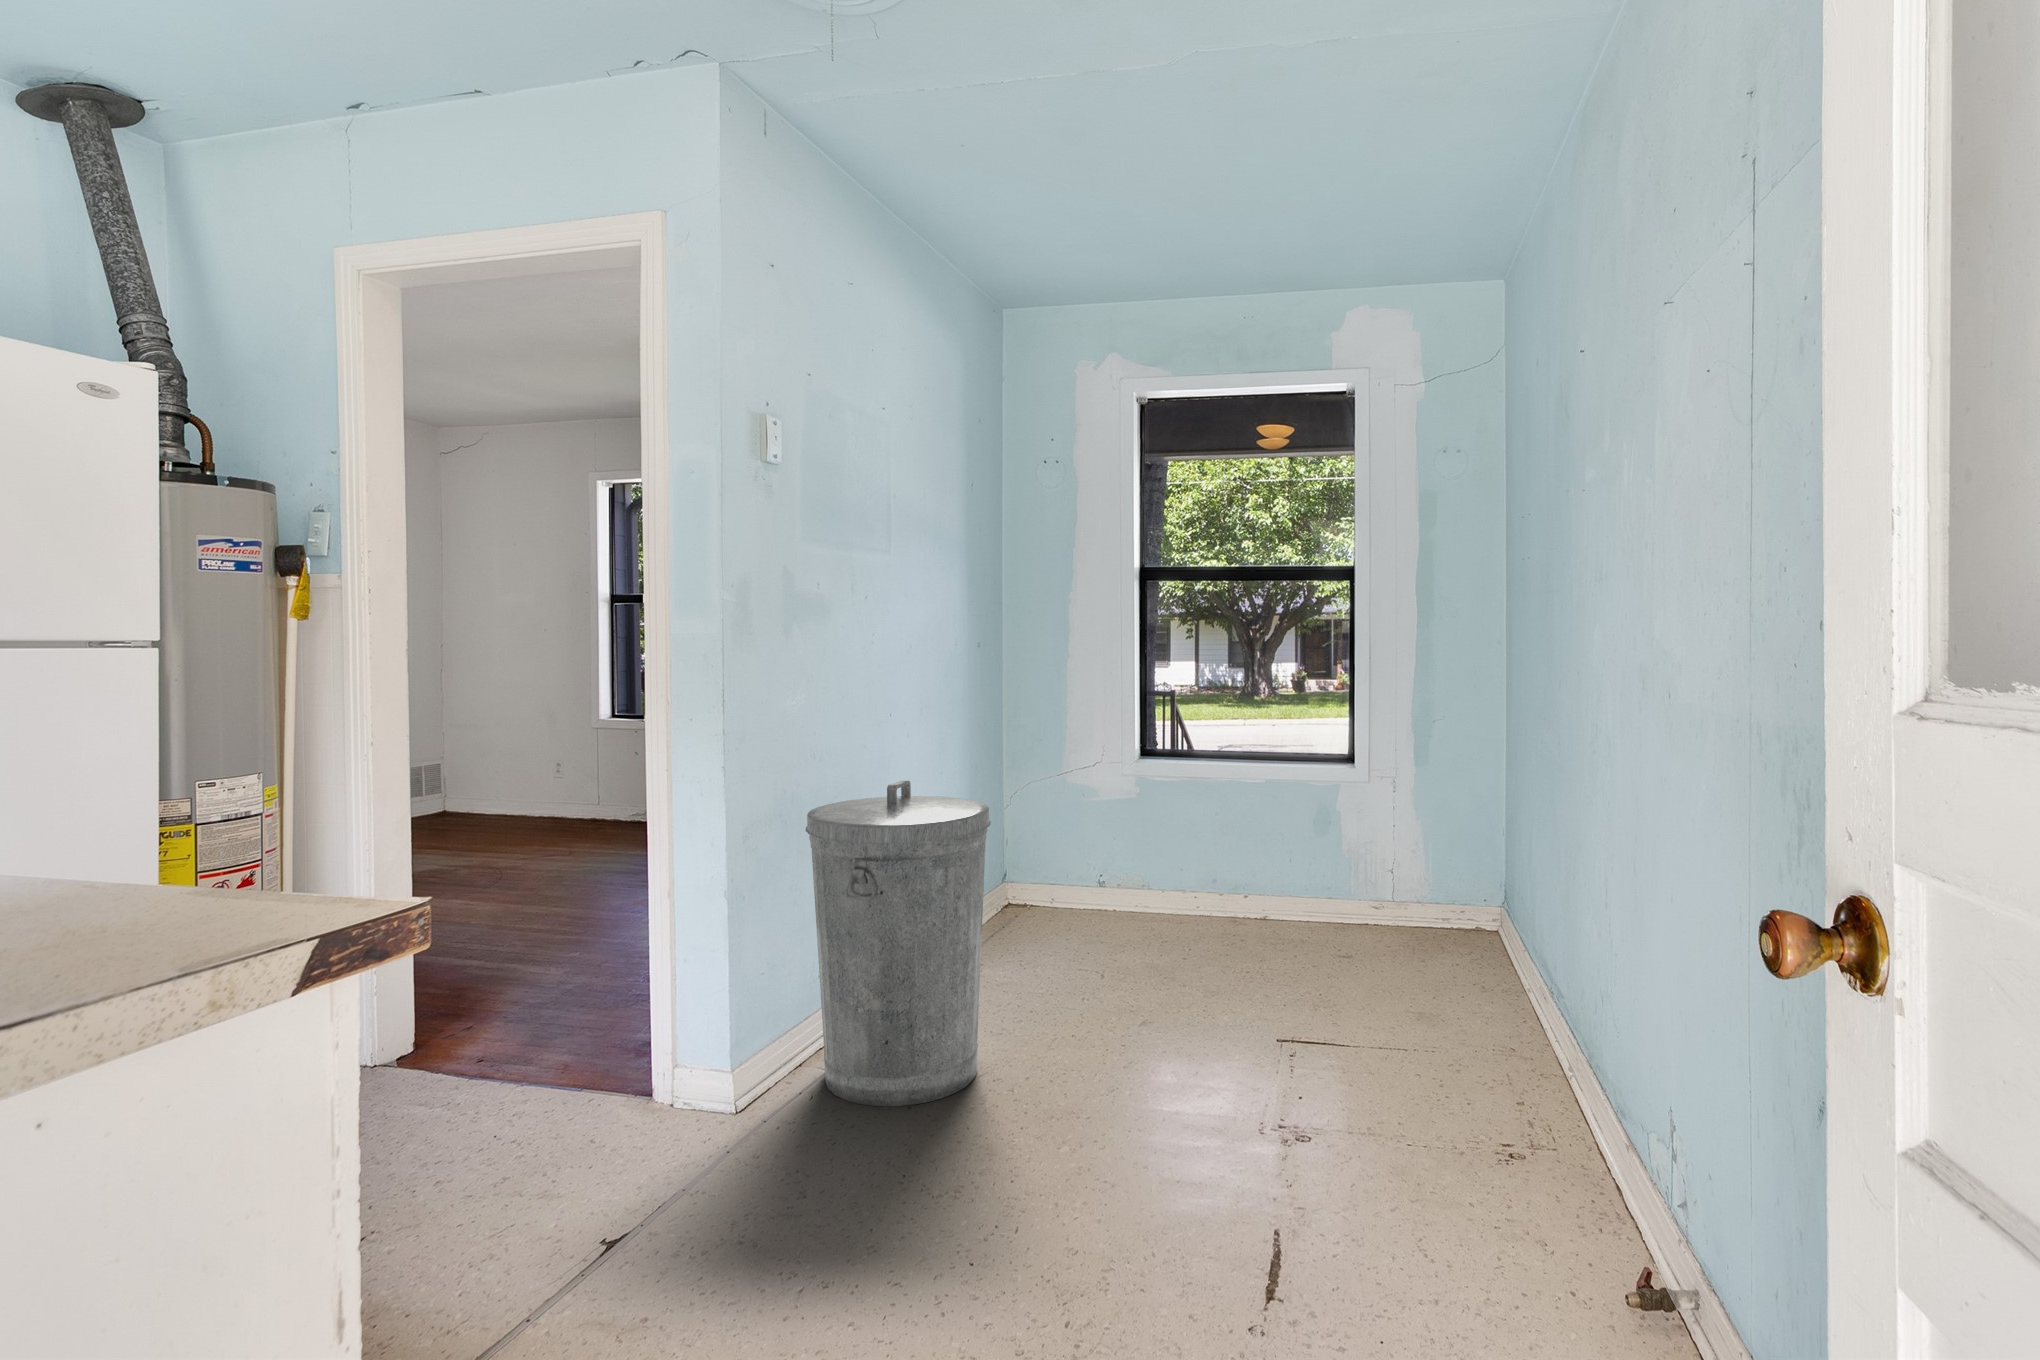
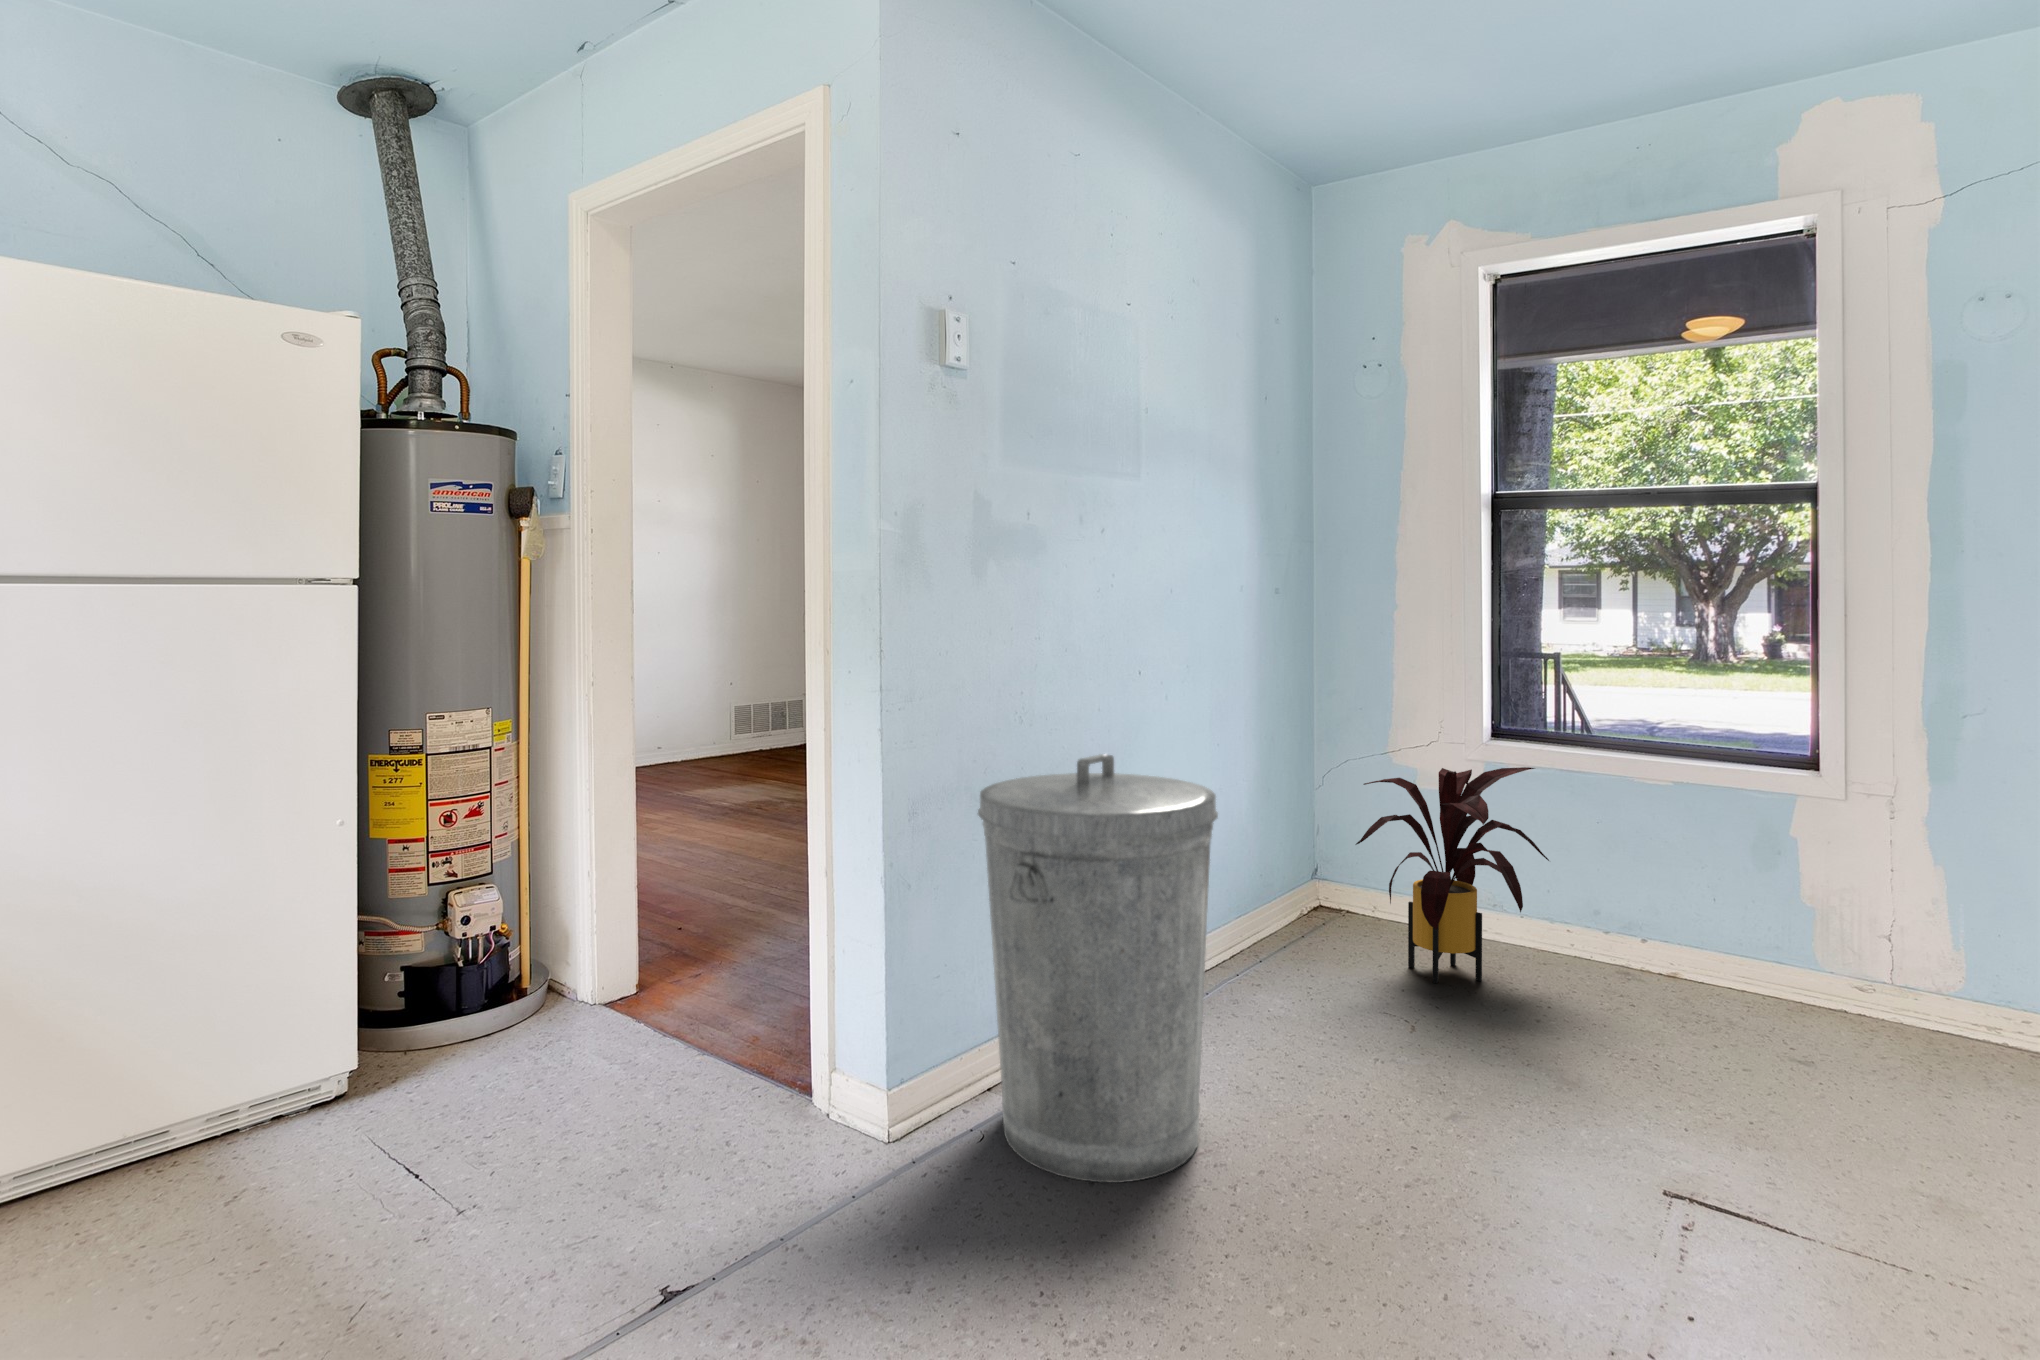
house plant: none [1045,776,1175,943] -> present [1356,767,1549,983]

